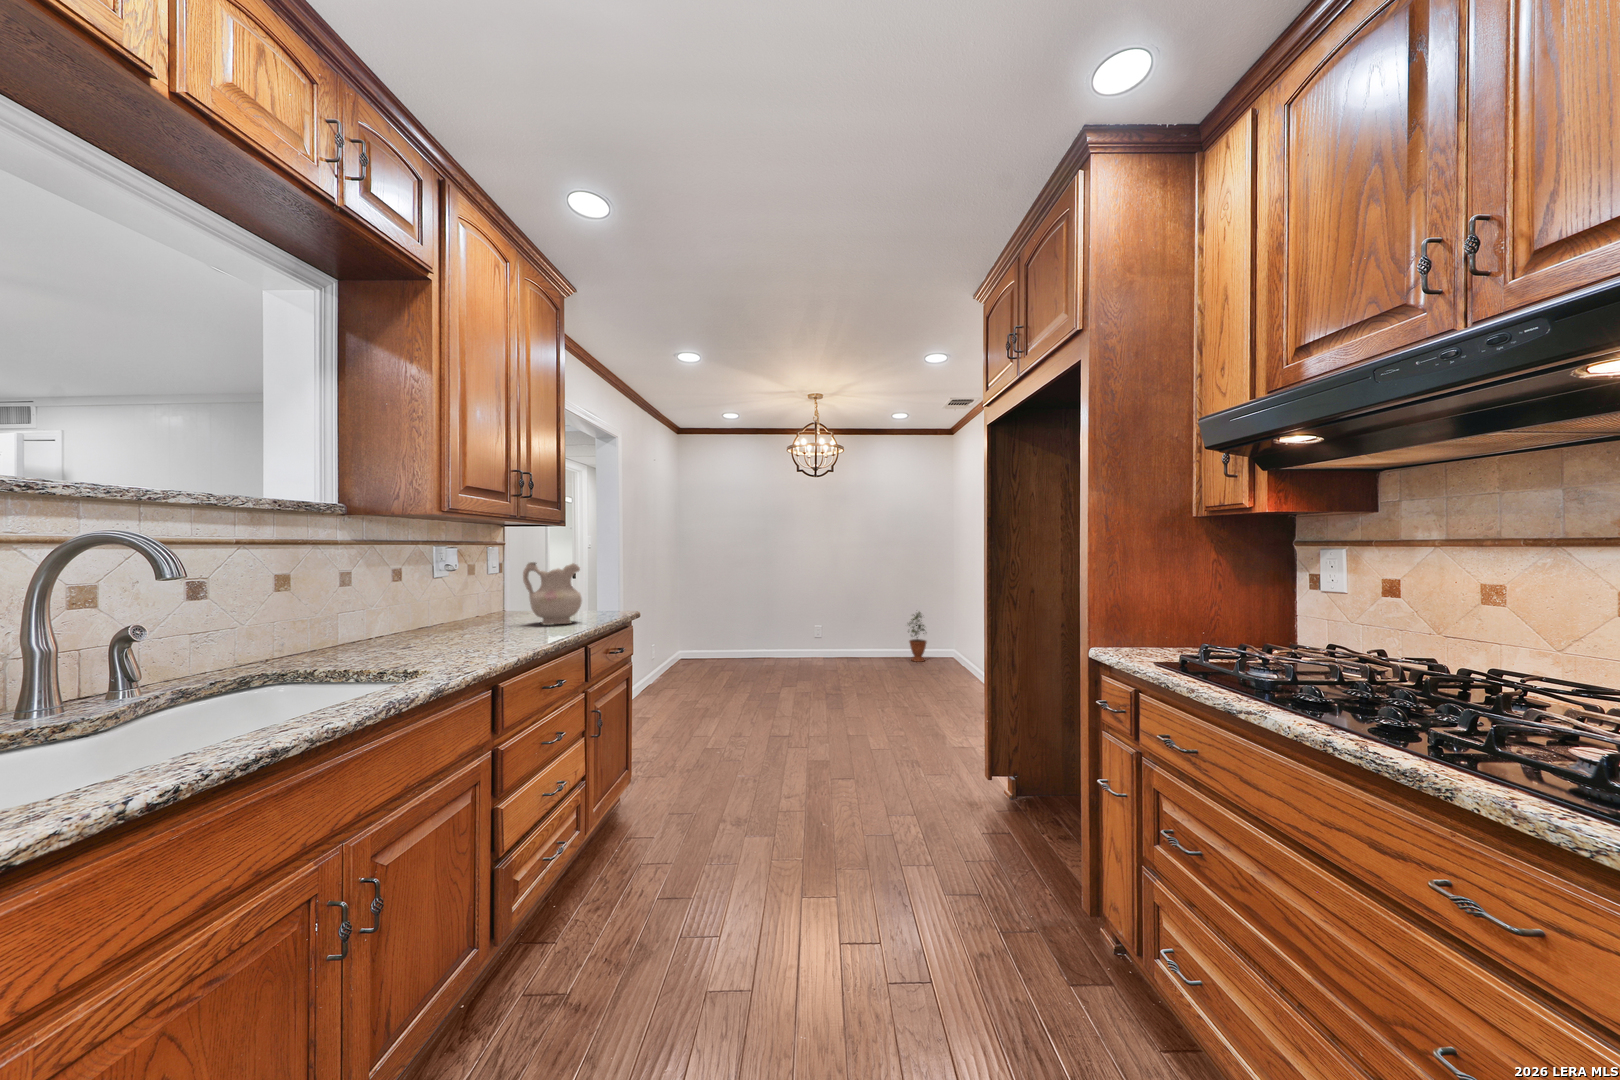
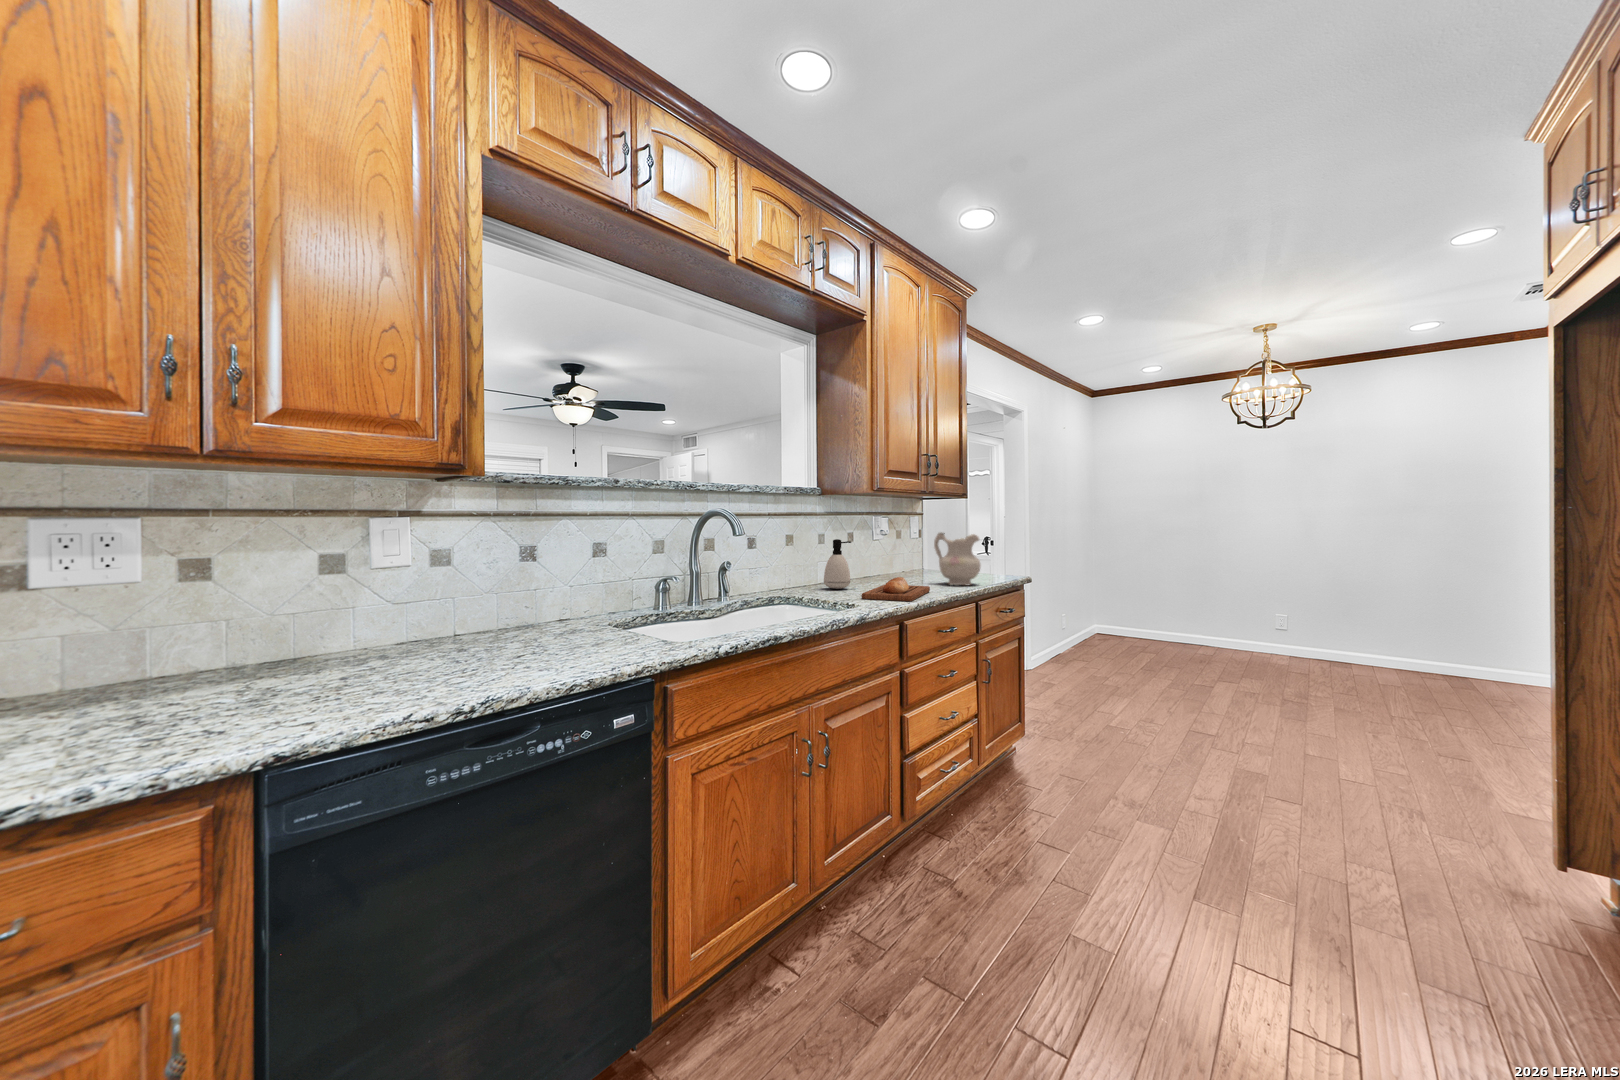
soap dispenser: none [356,575,404,645] -> present [824,539,851,589]
potted plant: present [909,612,926,662] -> none [1428,609,1471,681]
bread loaf: none [425,621,523,657] -> present [861,577,930,601]

